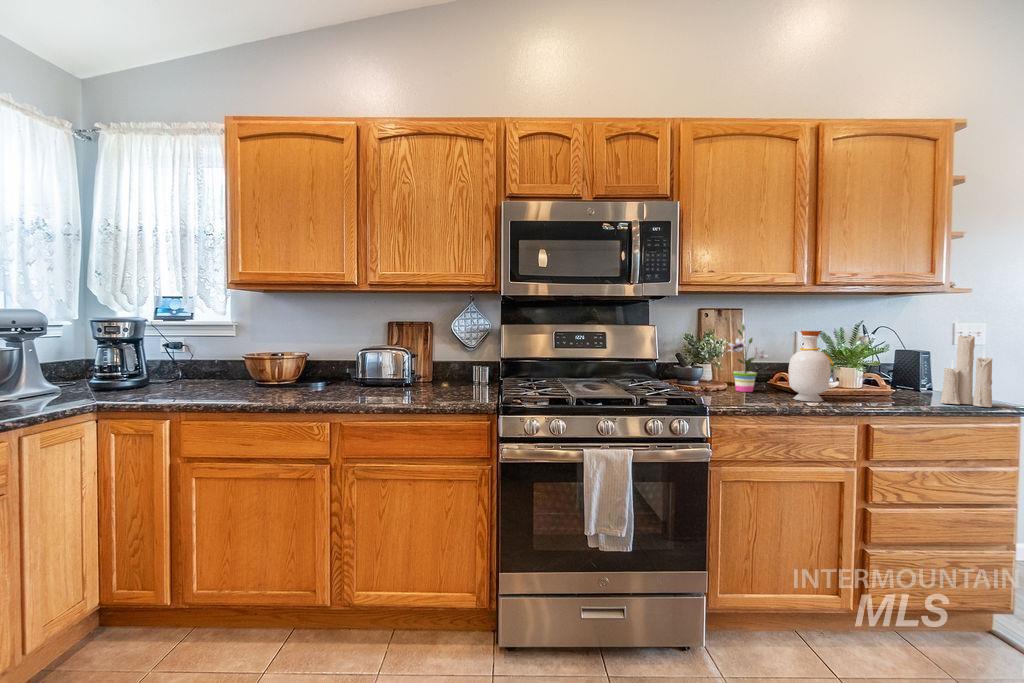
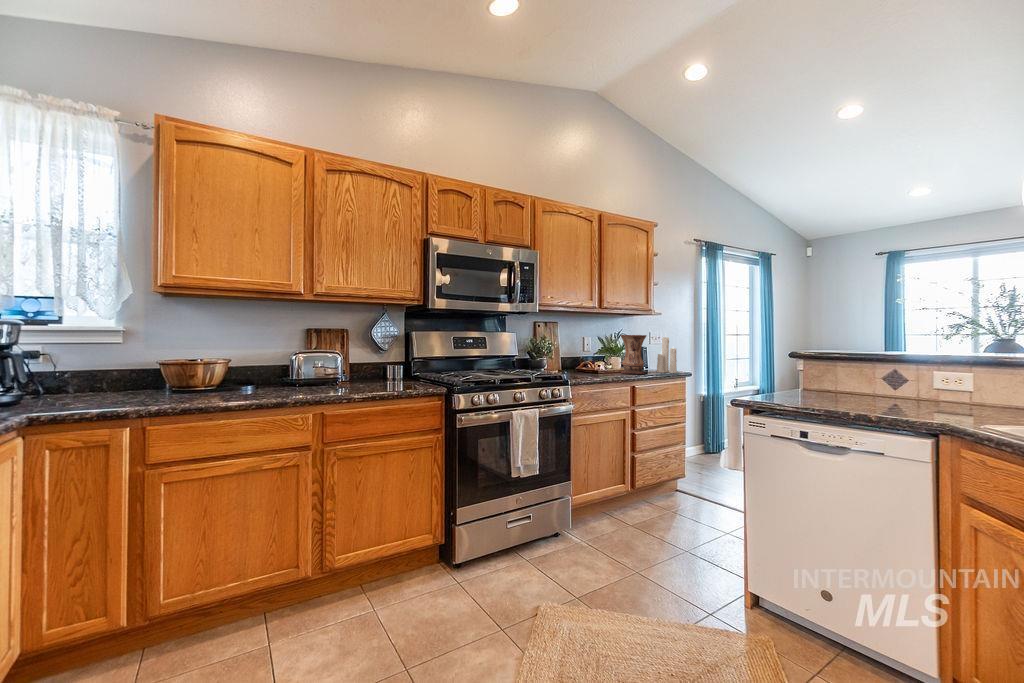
potted plant: present [728,325,767,392] -> none [557,331,580,373]
bottle: present [788,331,834,402] -> none [593,335,616,375]
vase: none [853,331,910,404] -> present [621,335,646,374]

